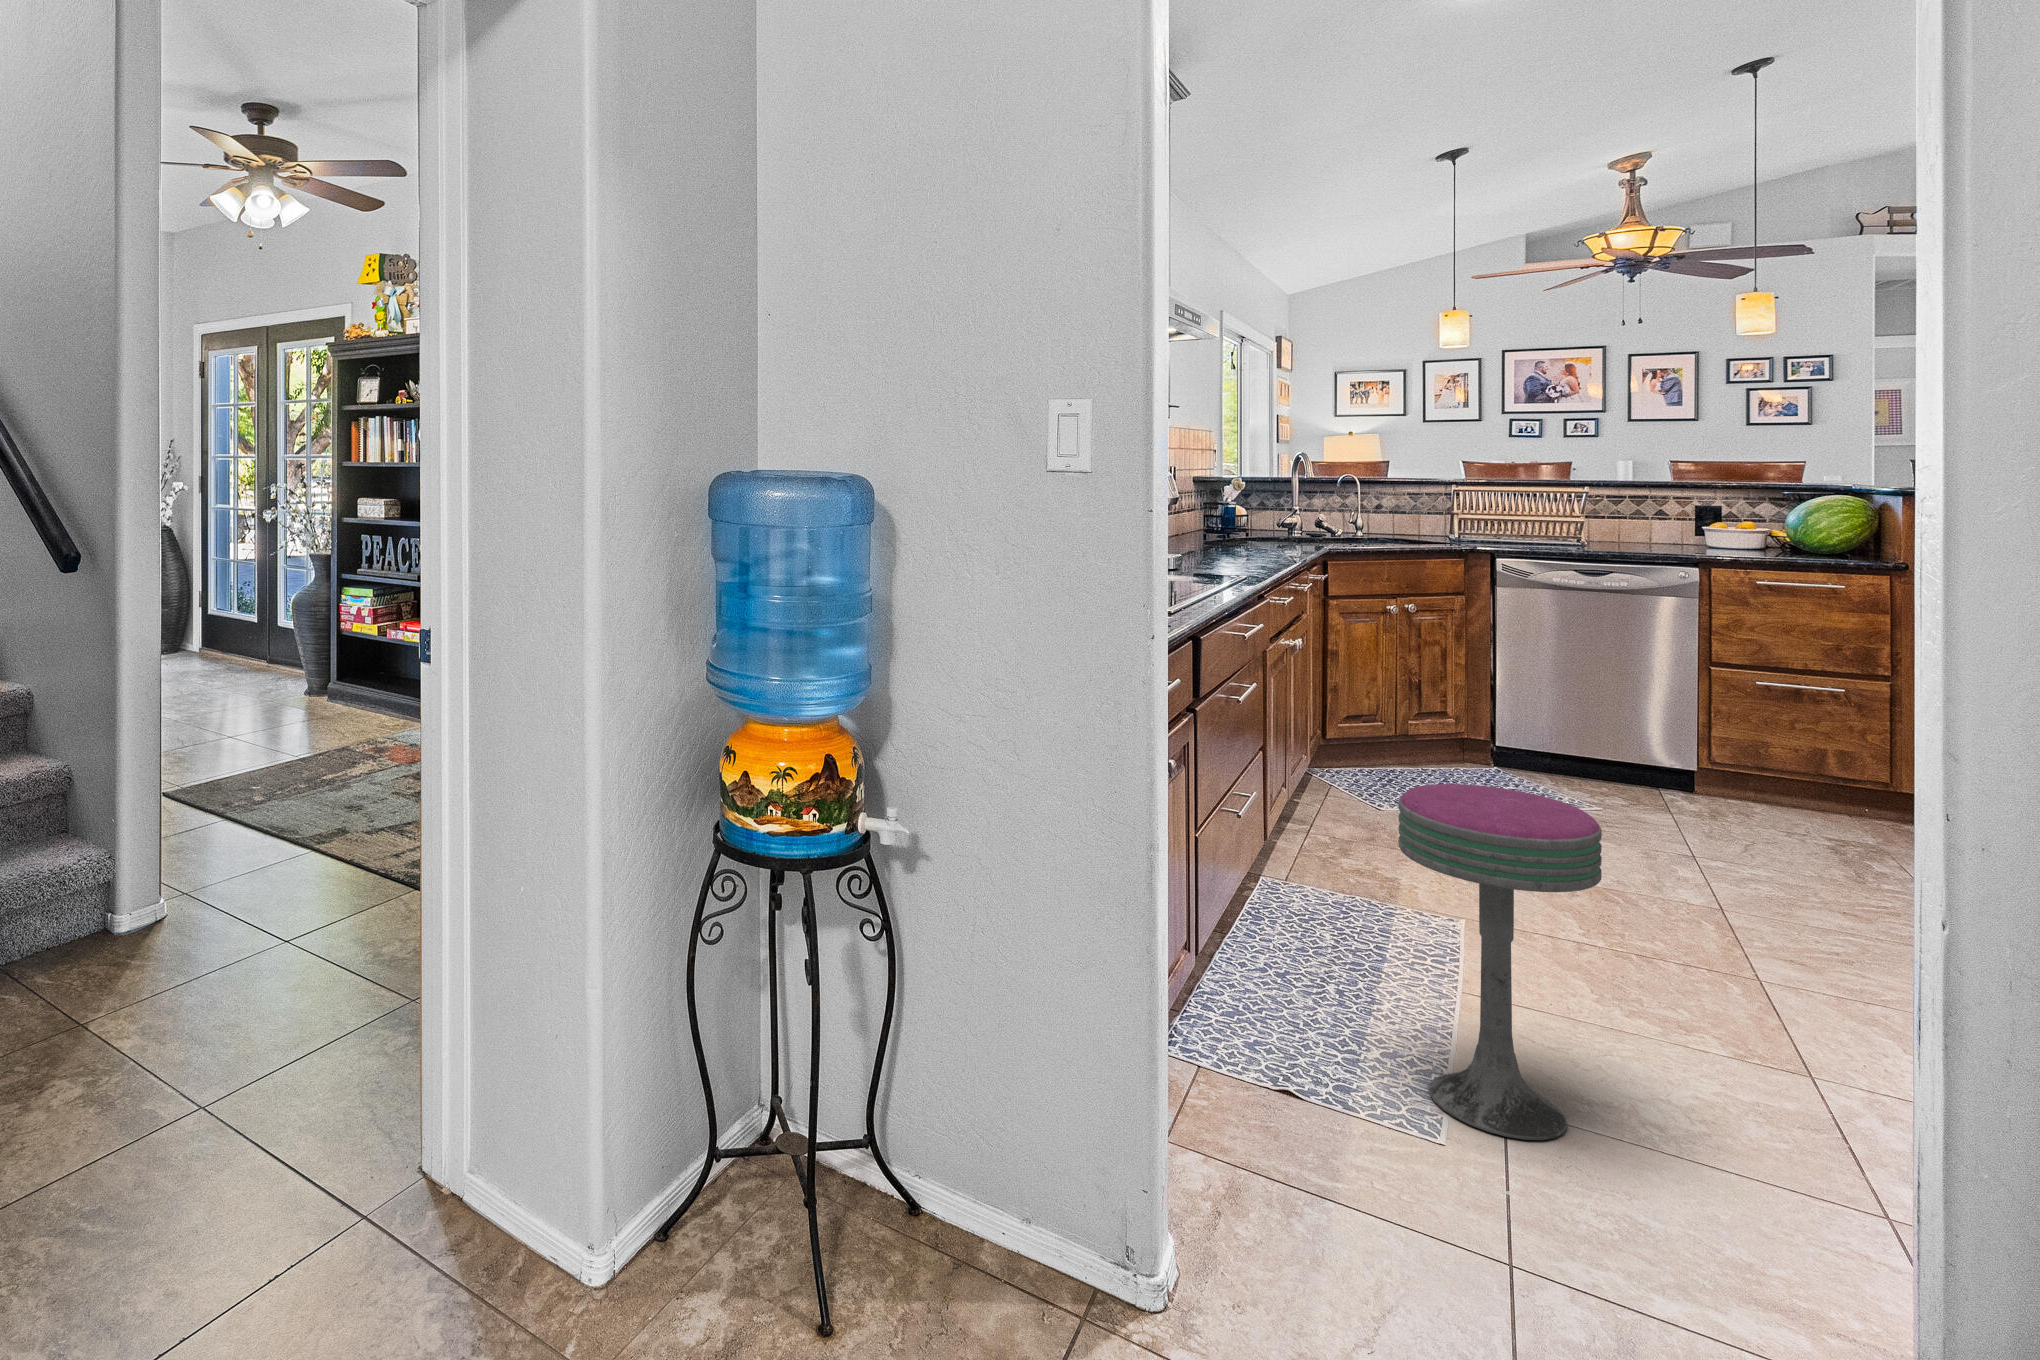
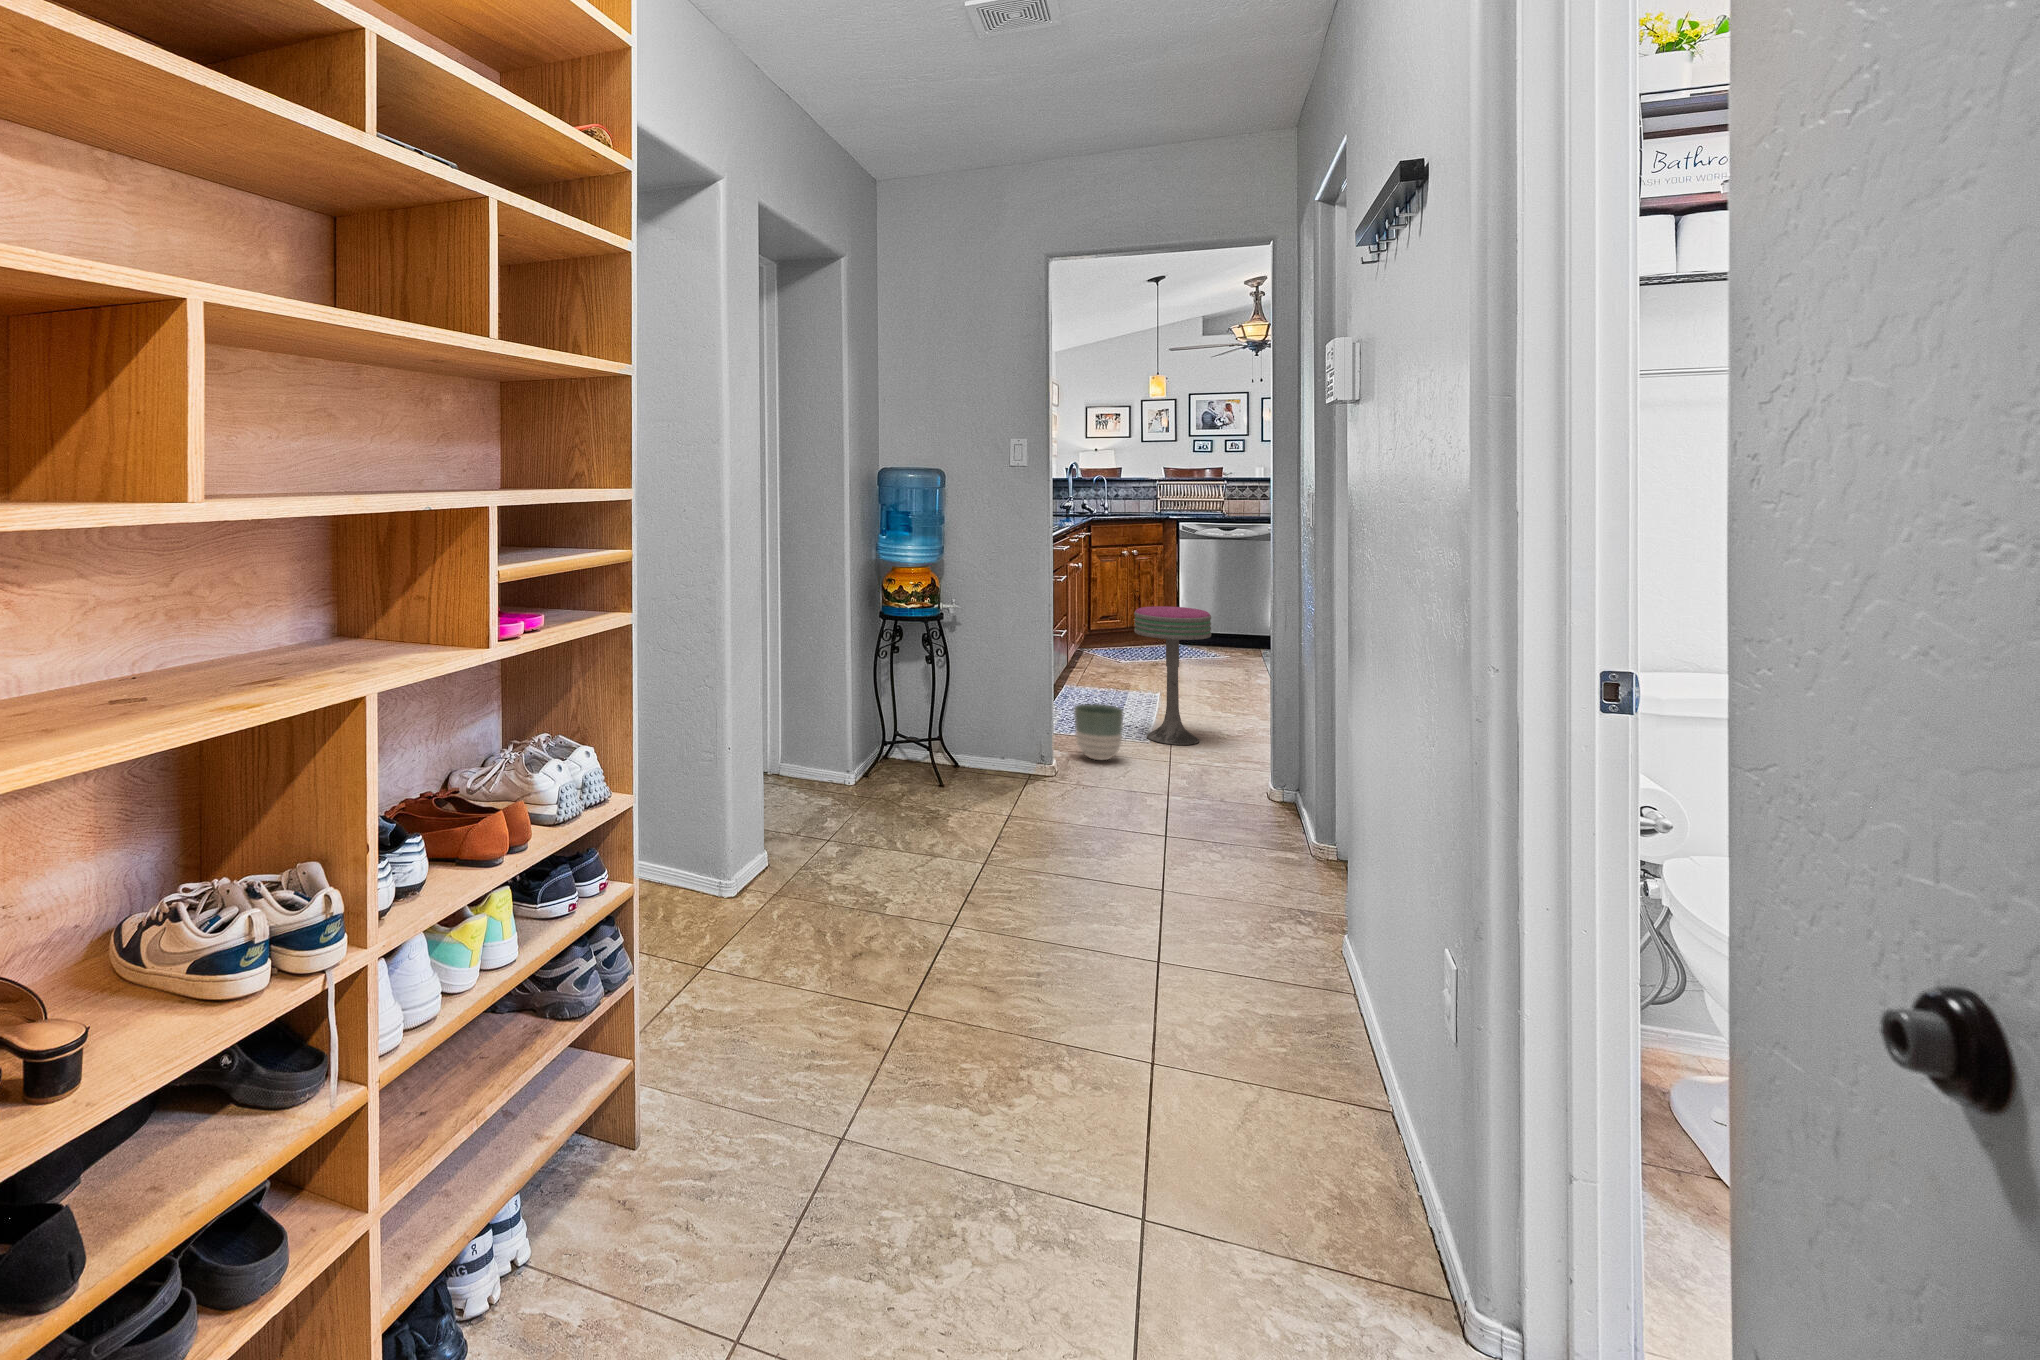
planter: none [1234,1037,1364,1201] -> present [1074,704,1123,760]

